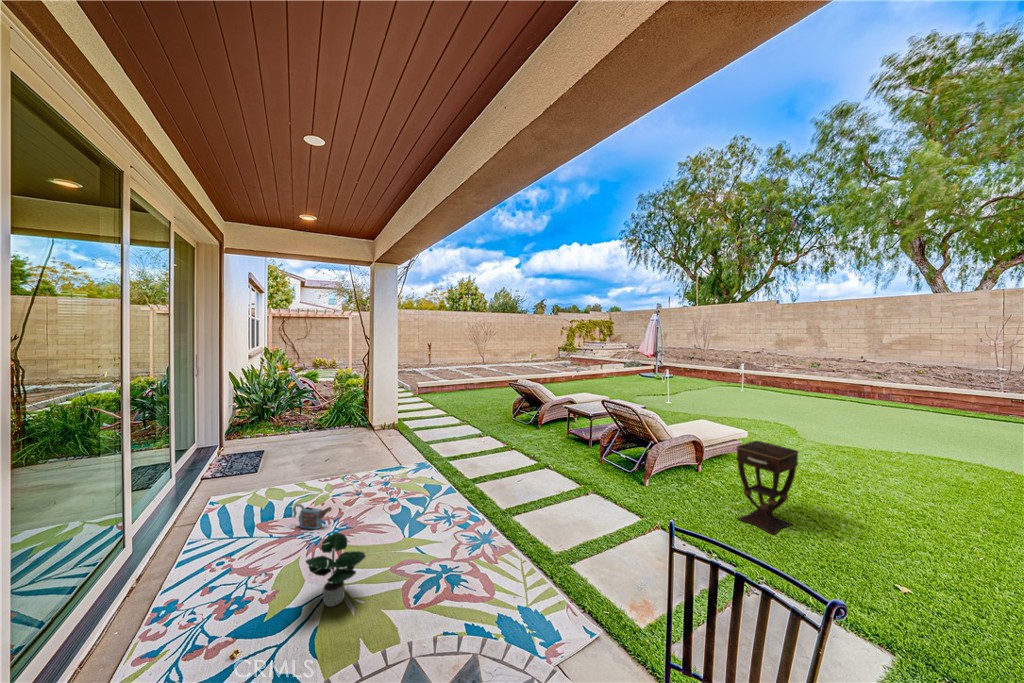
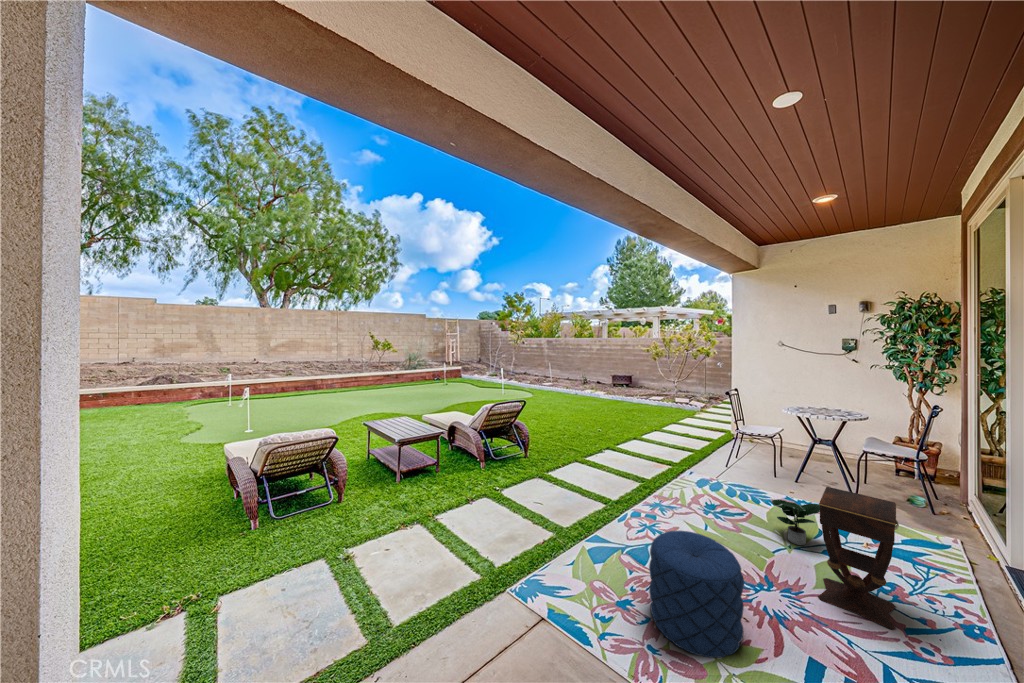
side table: present [737,441,798,534] -> present [818,487,899,630]
pouf: none [323,445,377,506] -> present [649,531,744,658]
watering can: present [293,504,331,529] -> none [760,568,813,628]

